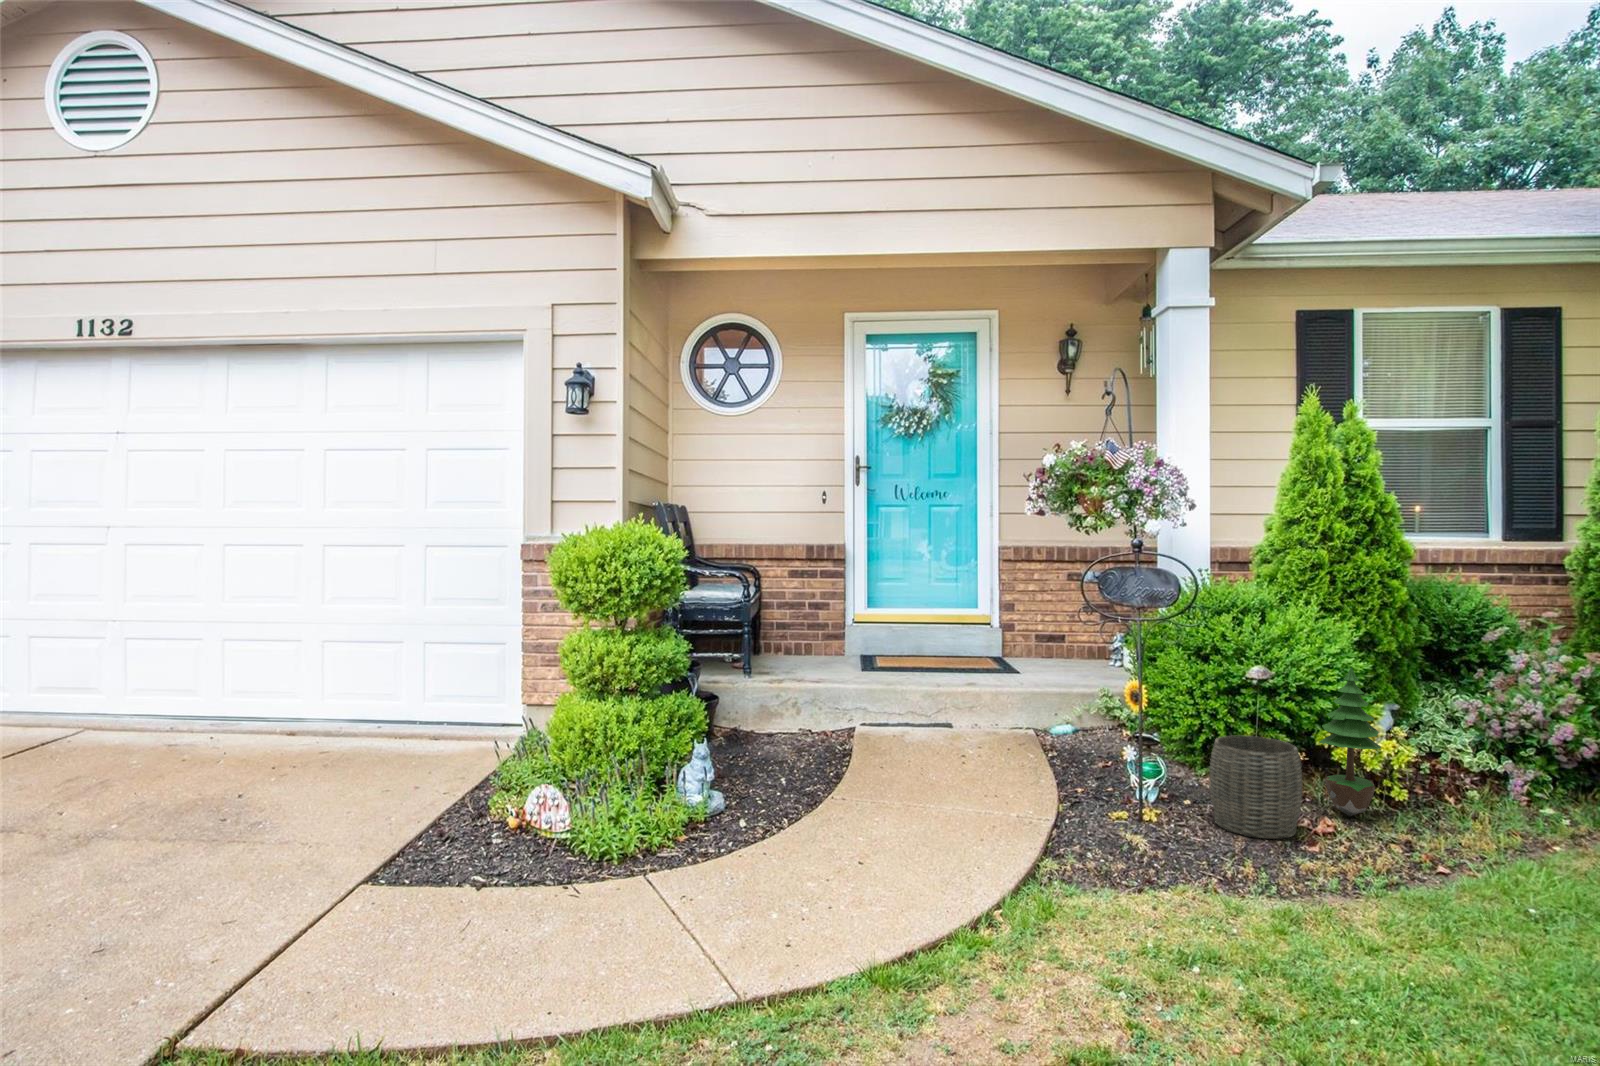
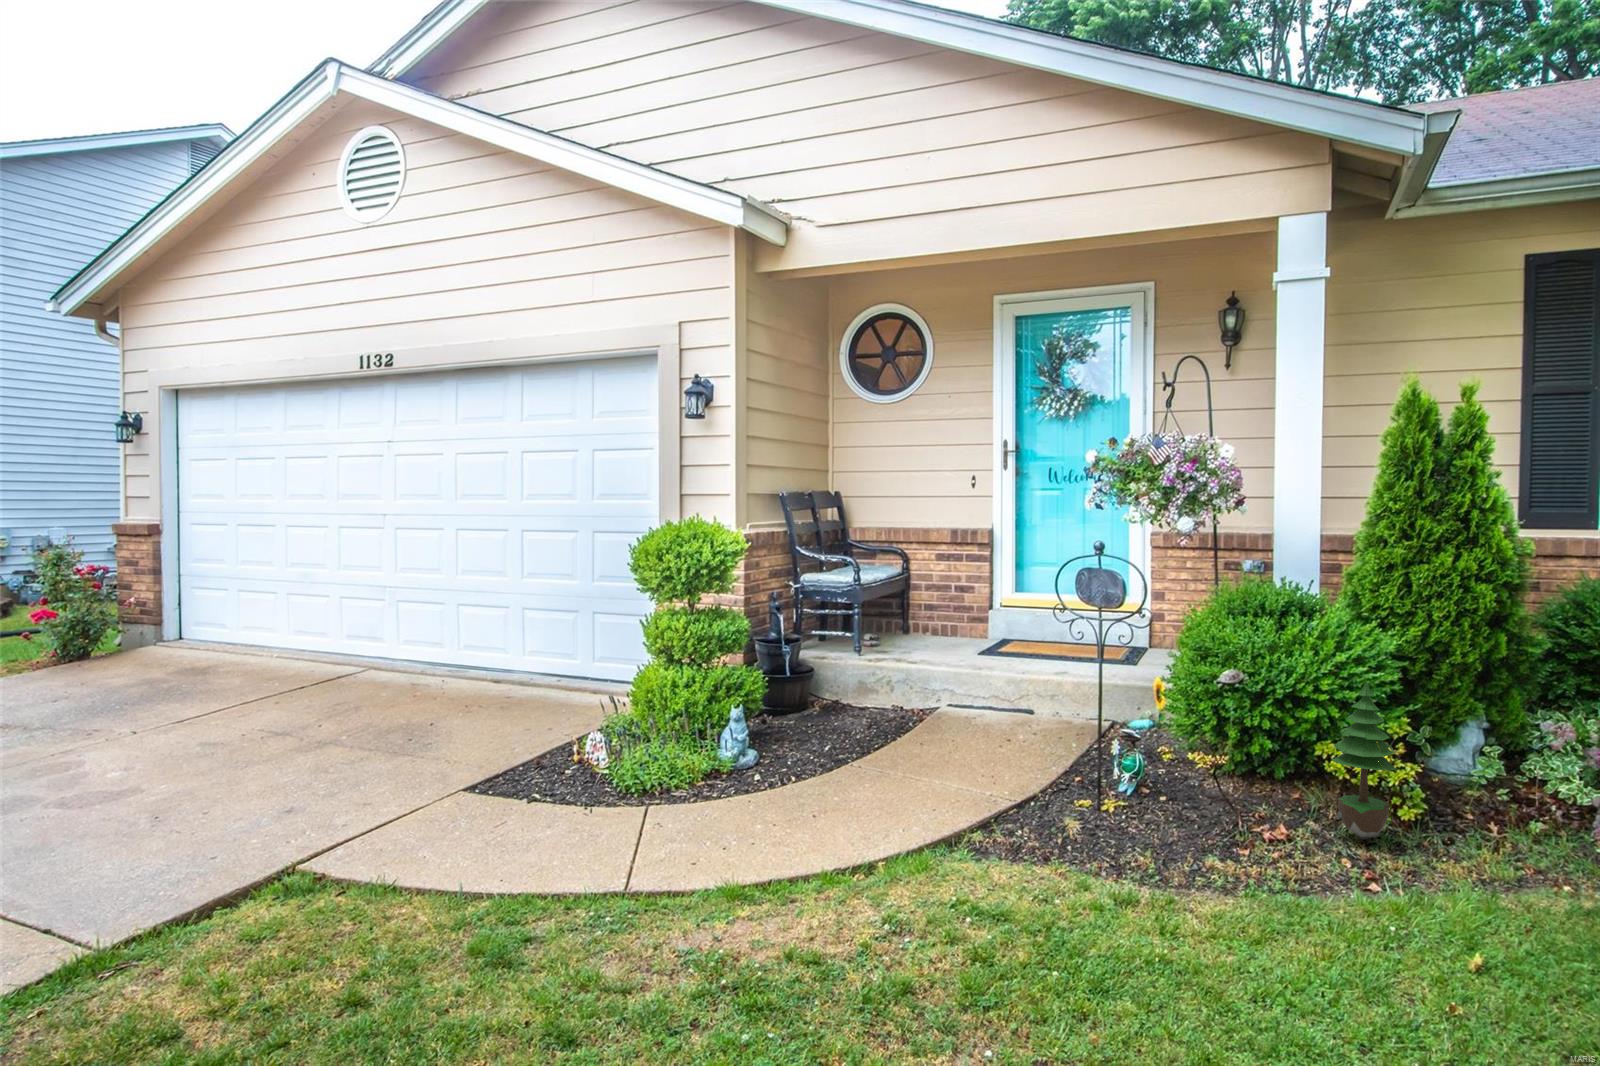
woven basket: present [1210,736,1302,839] -> none [1192,743,1284,850]

